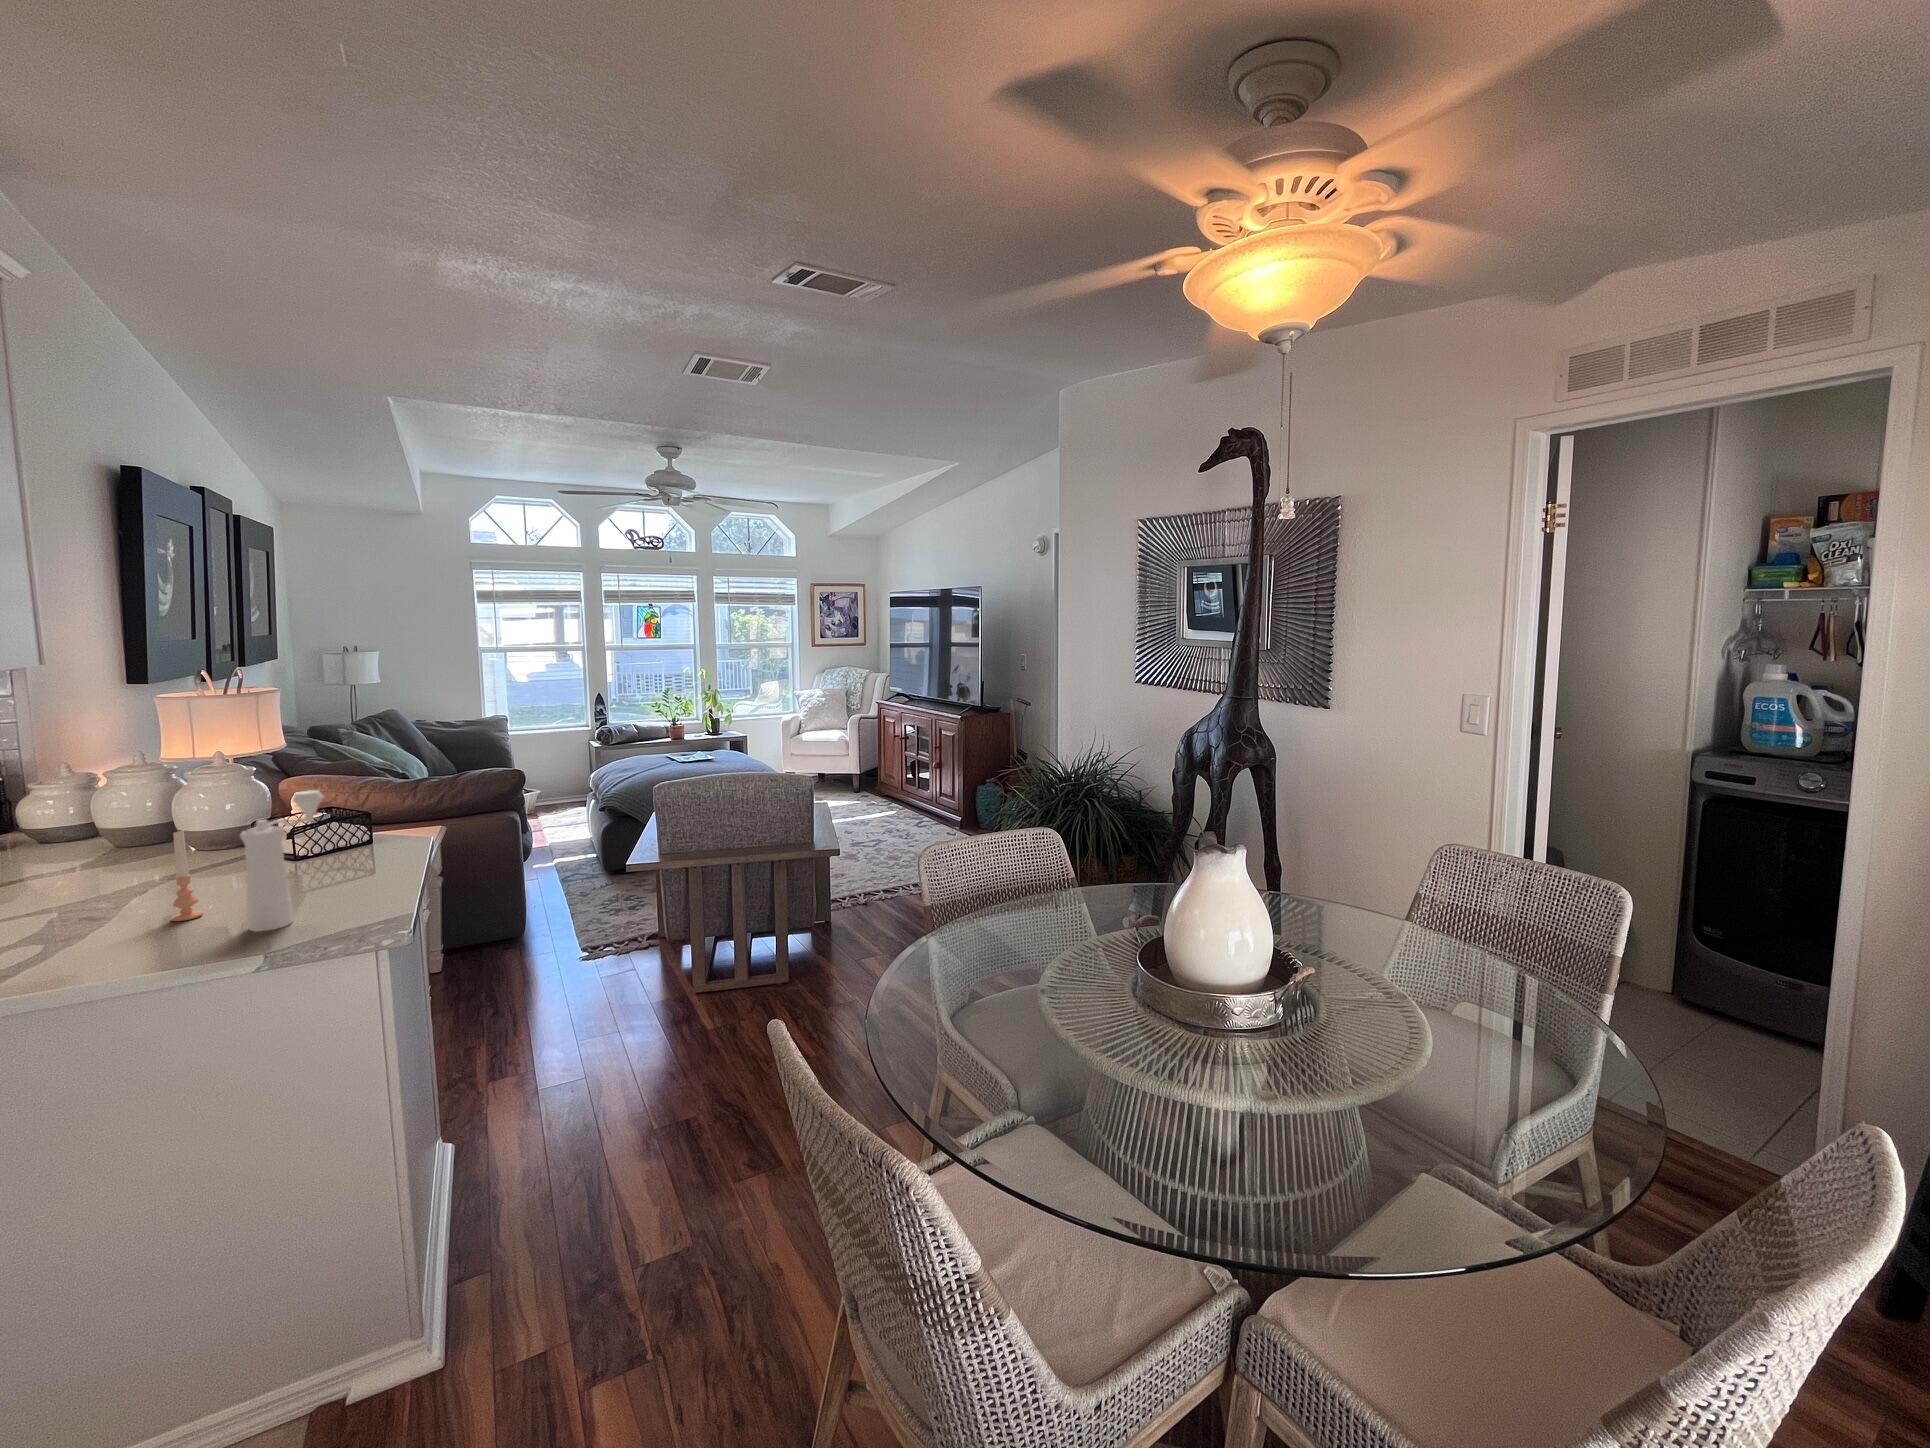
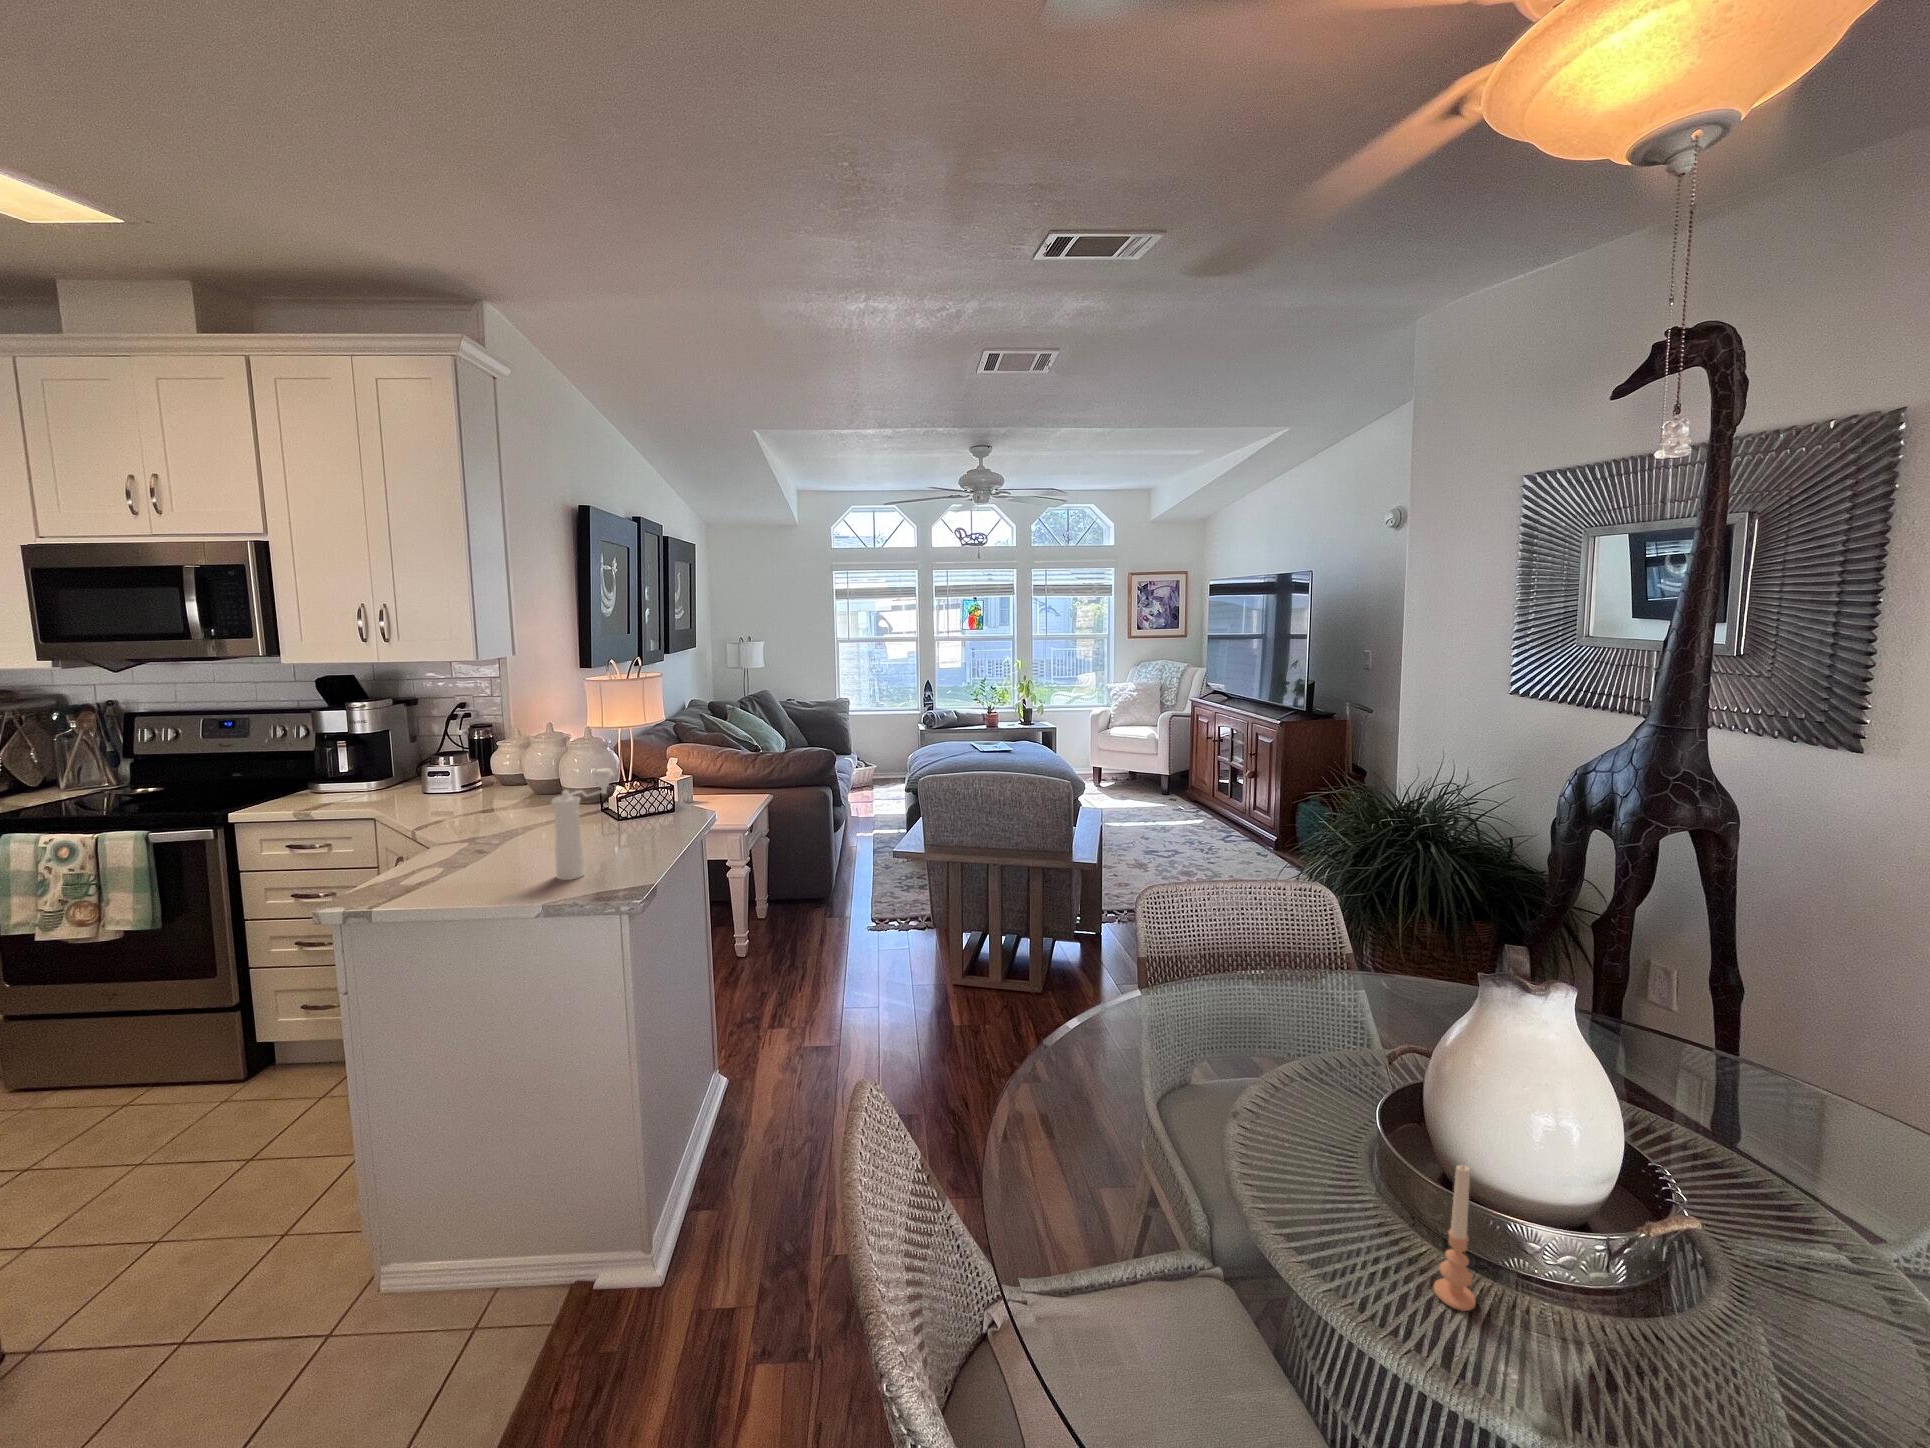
candle: present [171,831,203,921] -> present [1434,1165,1476,1311]

